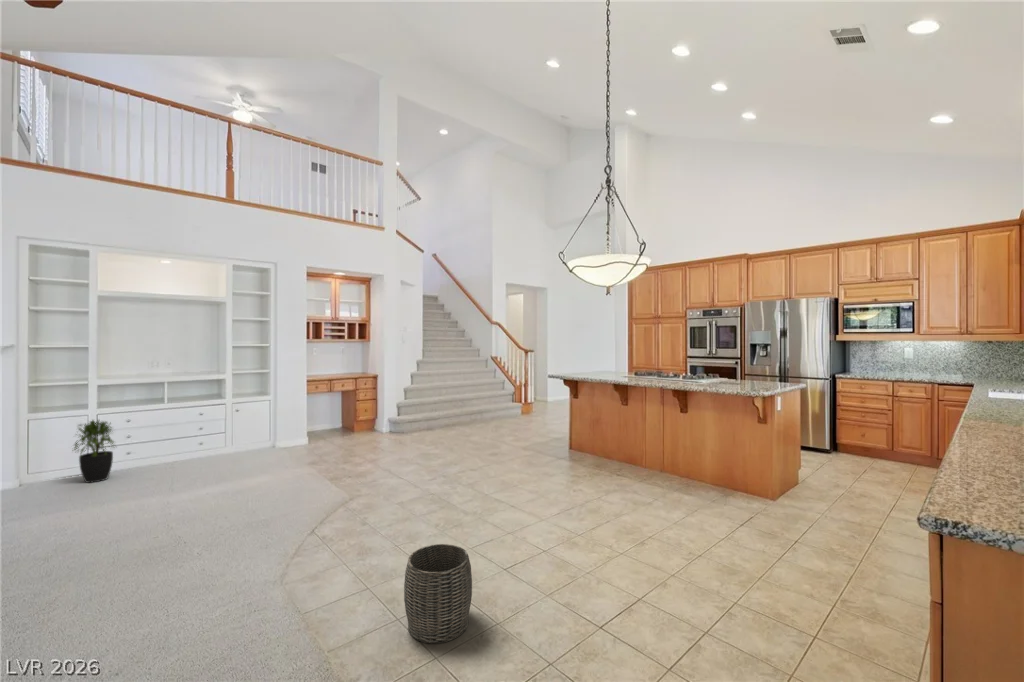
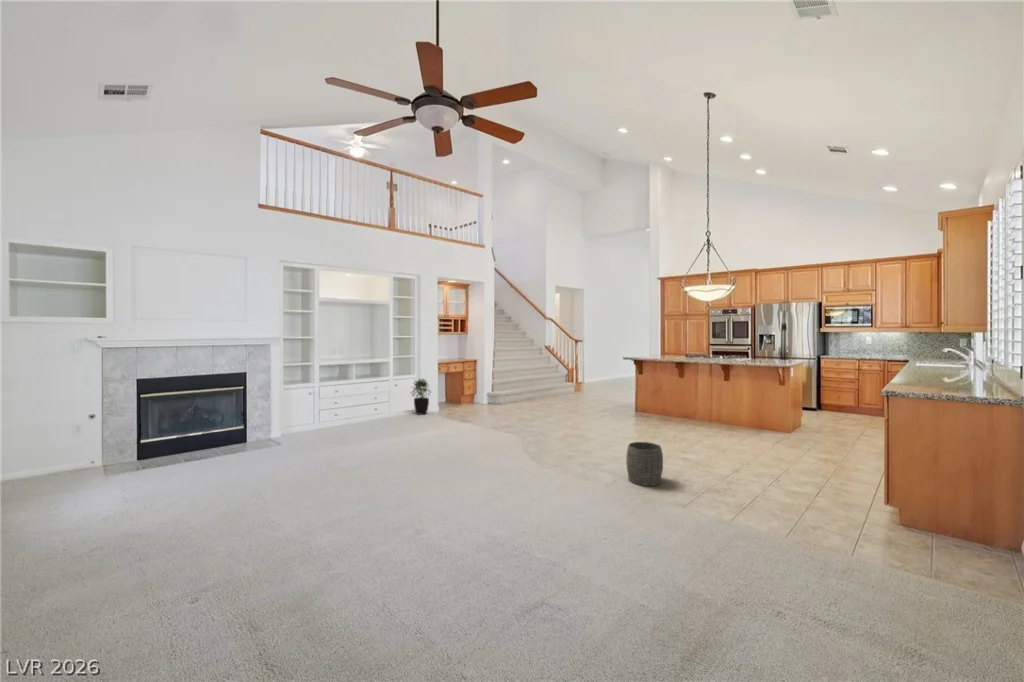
potted plant: present [74,420,114,483] -> present [411,379,431,415]

